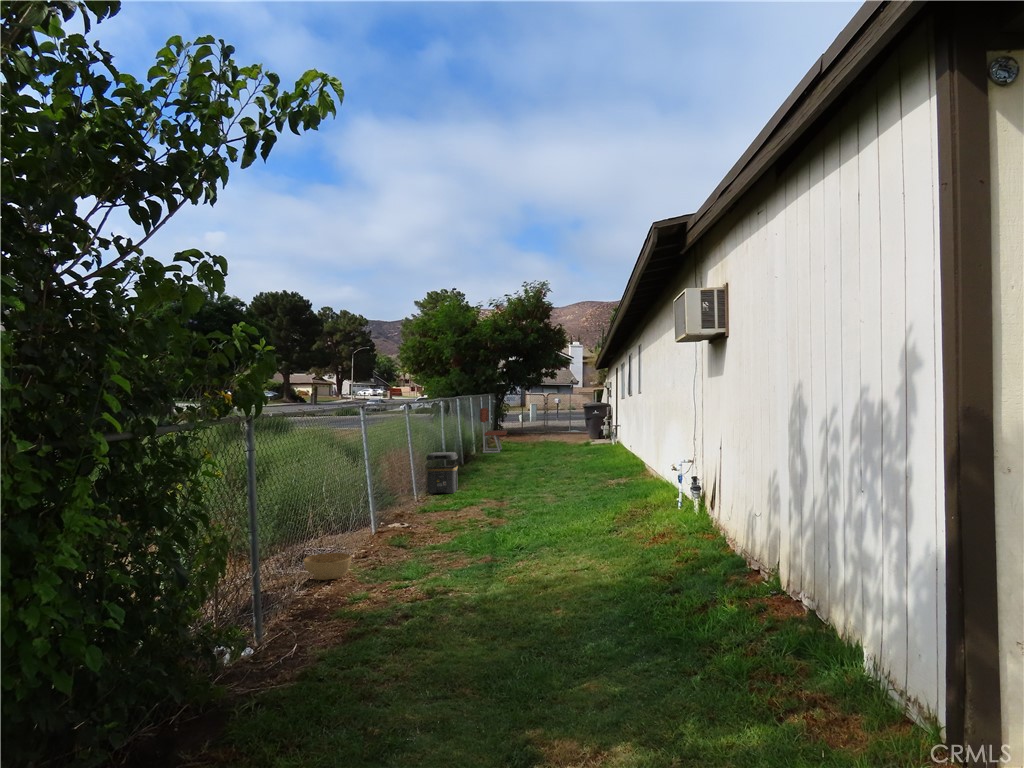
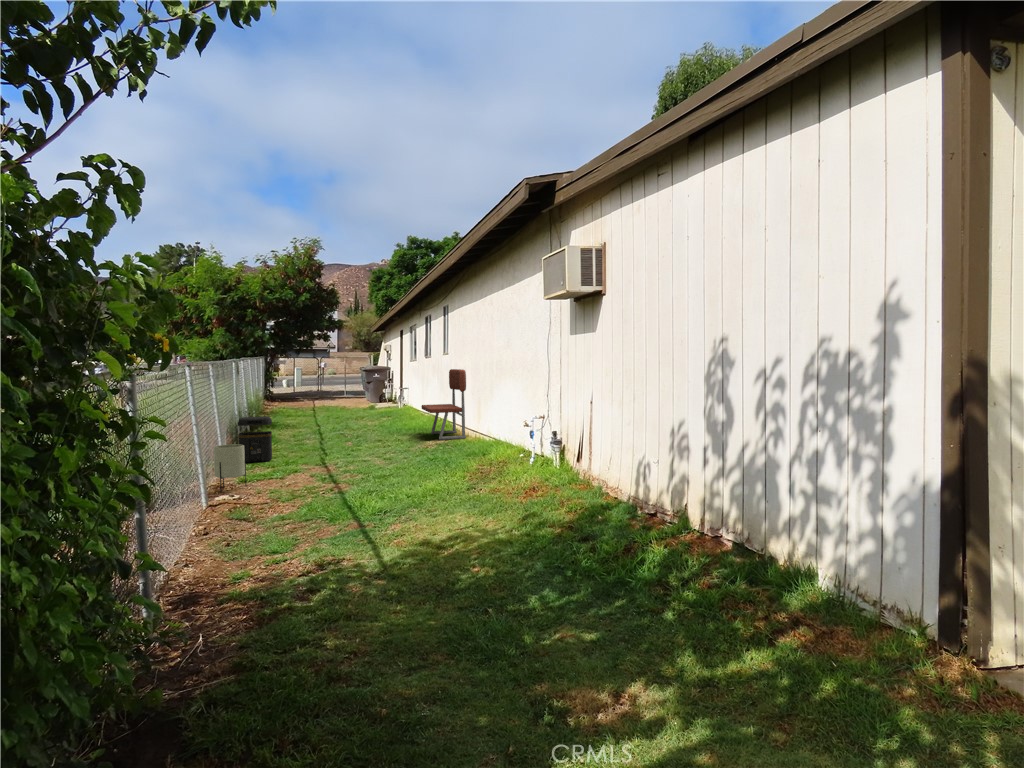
bench: present [480,408,508,453] -> present [421,369,466,440]
planter: none [388,478,415,520] -> present [214,444,246,491]
basket: present [303,553,352,580] -> none [162,529,221,560]

